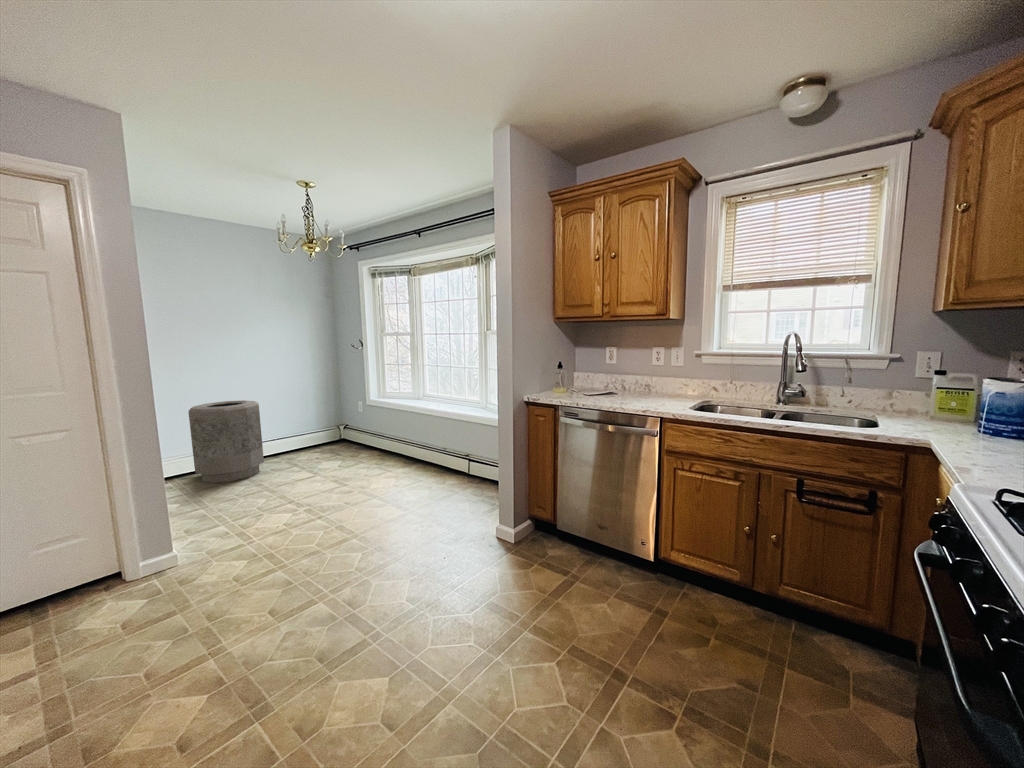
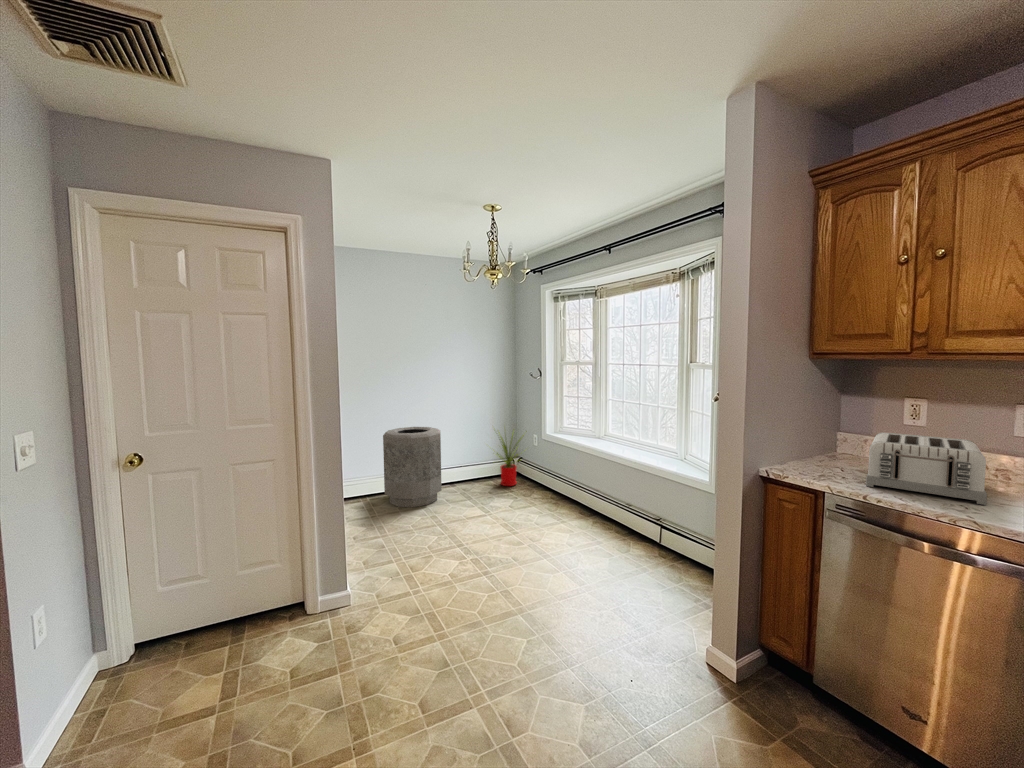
toaster: none [582,368,636,401] -> present [866,432,987,505]
house plant: none [308,393,355,452] -> present [497,435,524,486]

